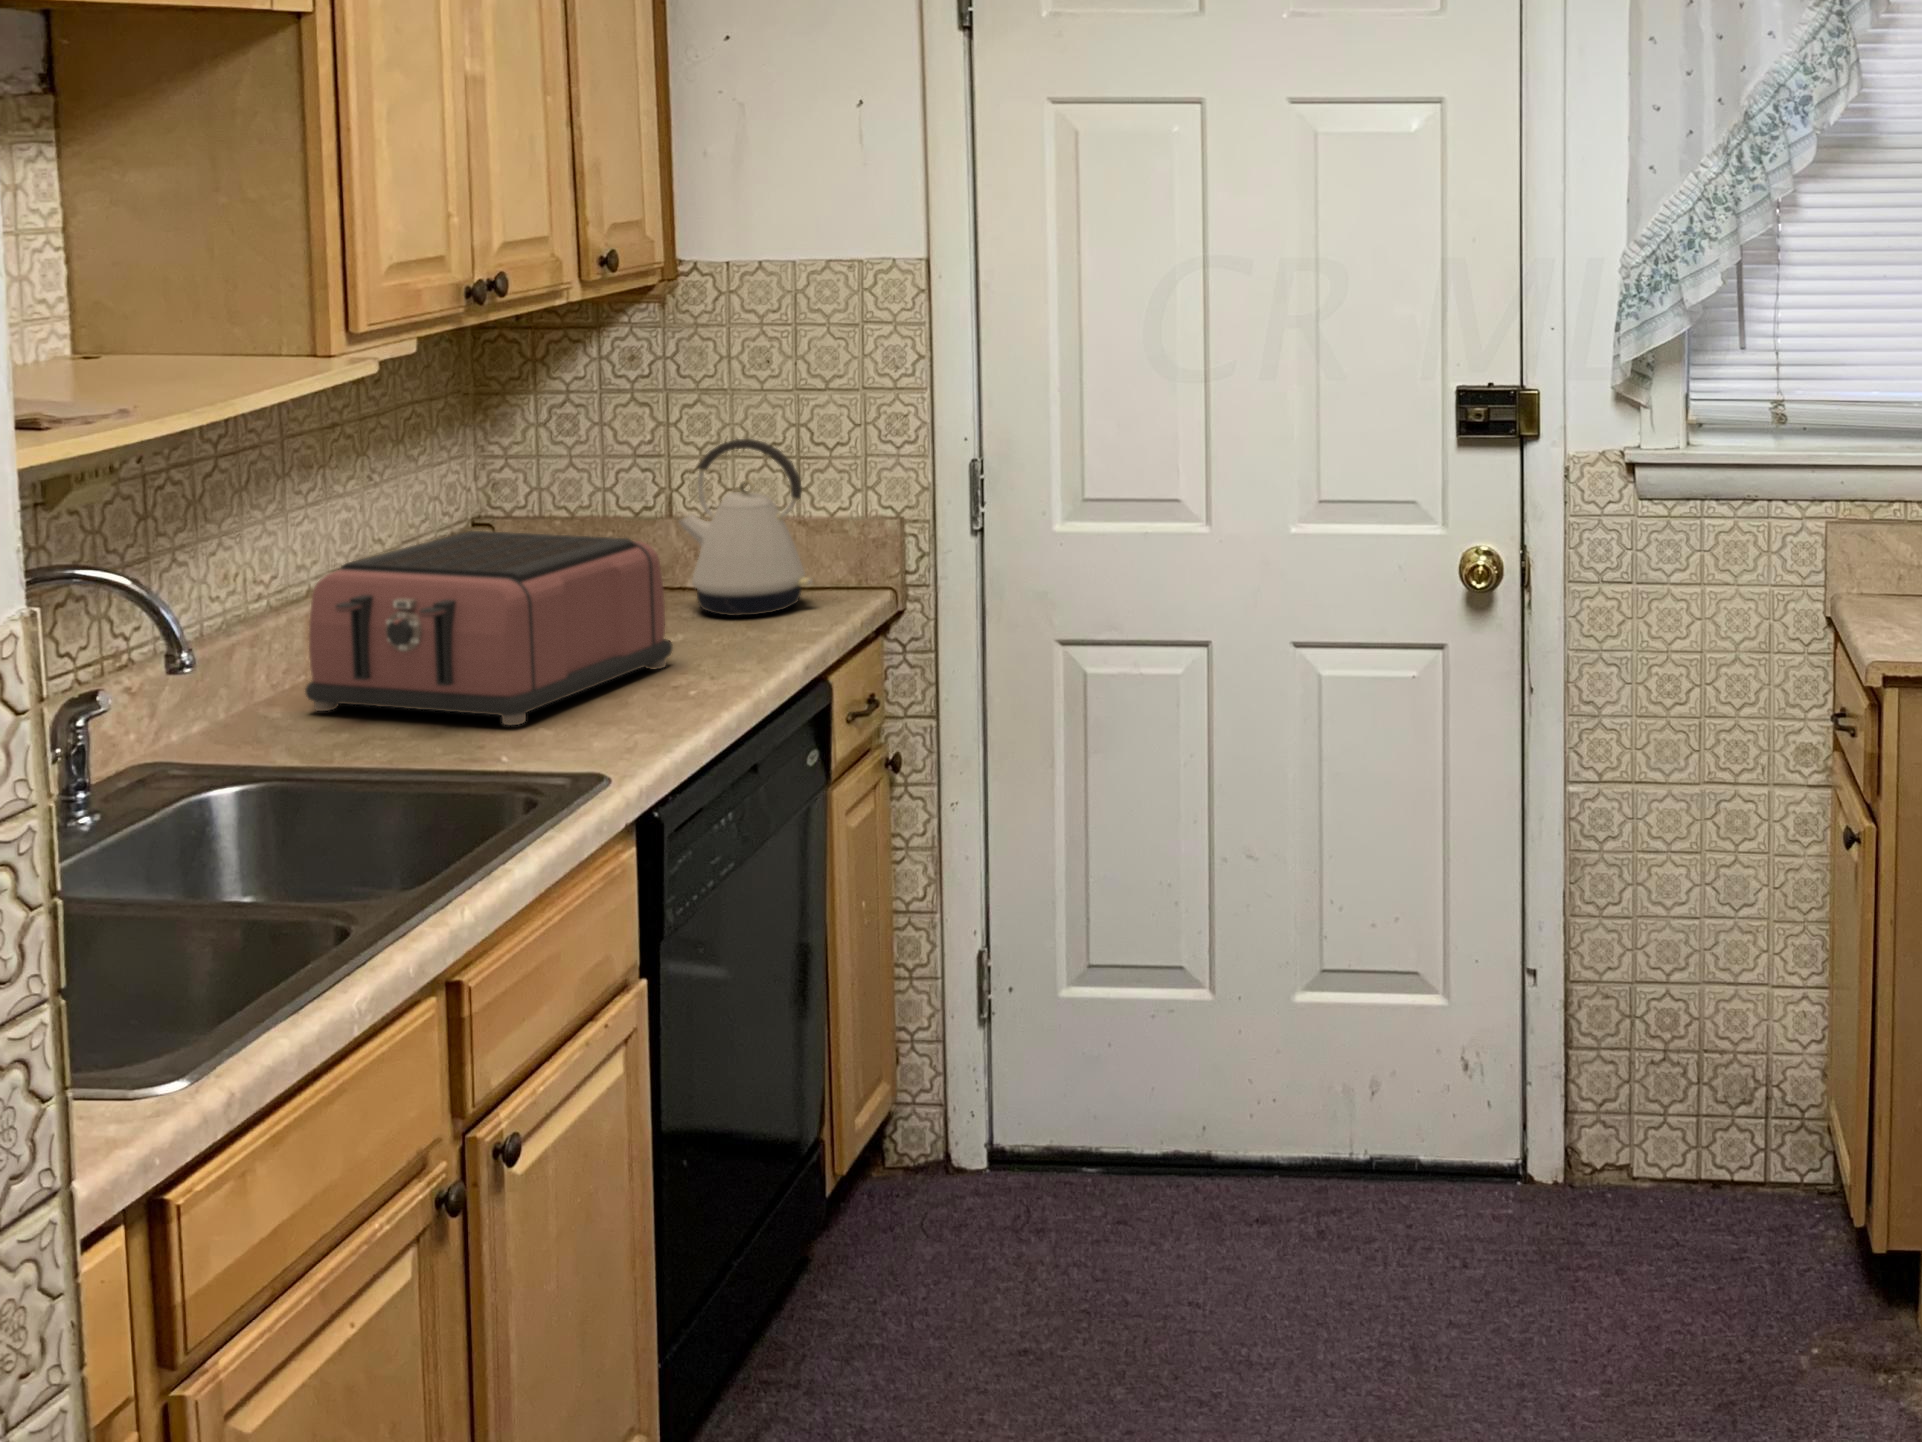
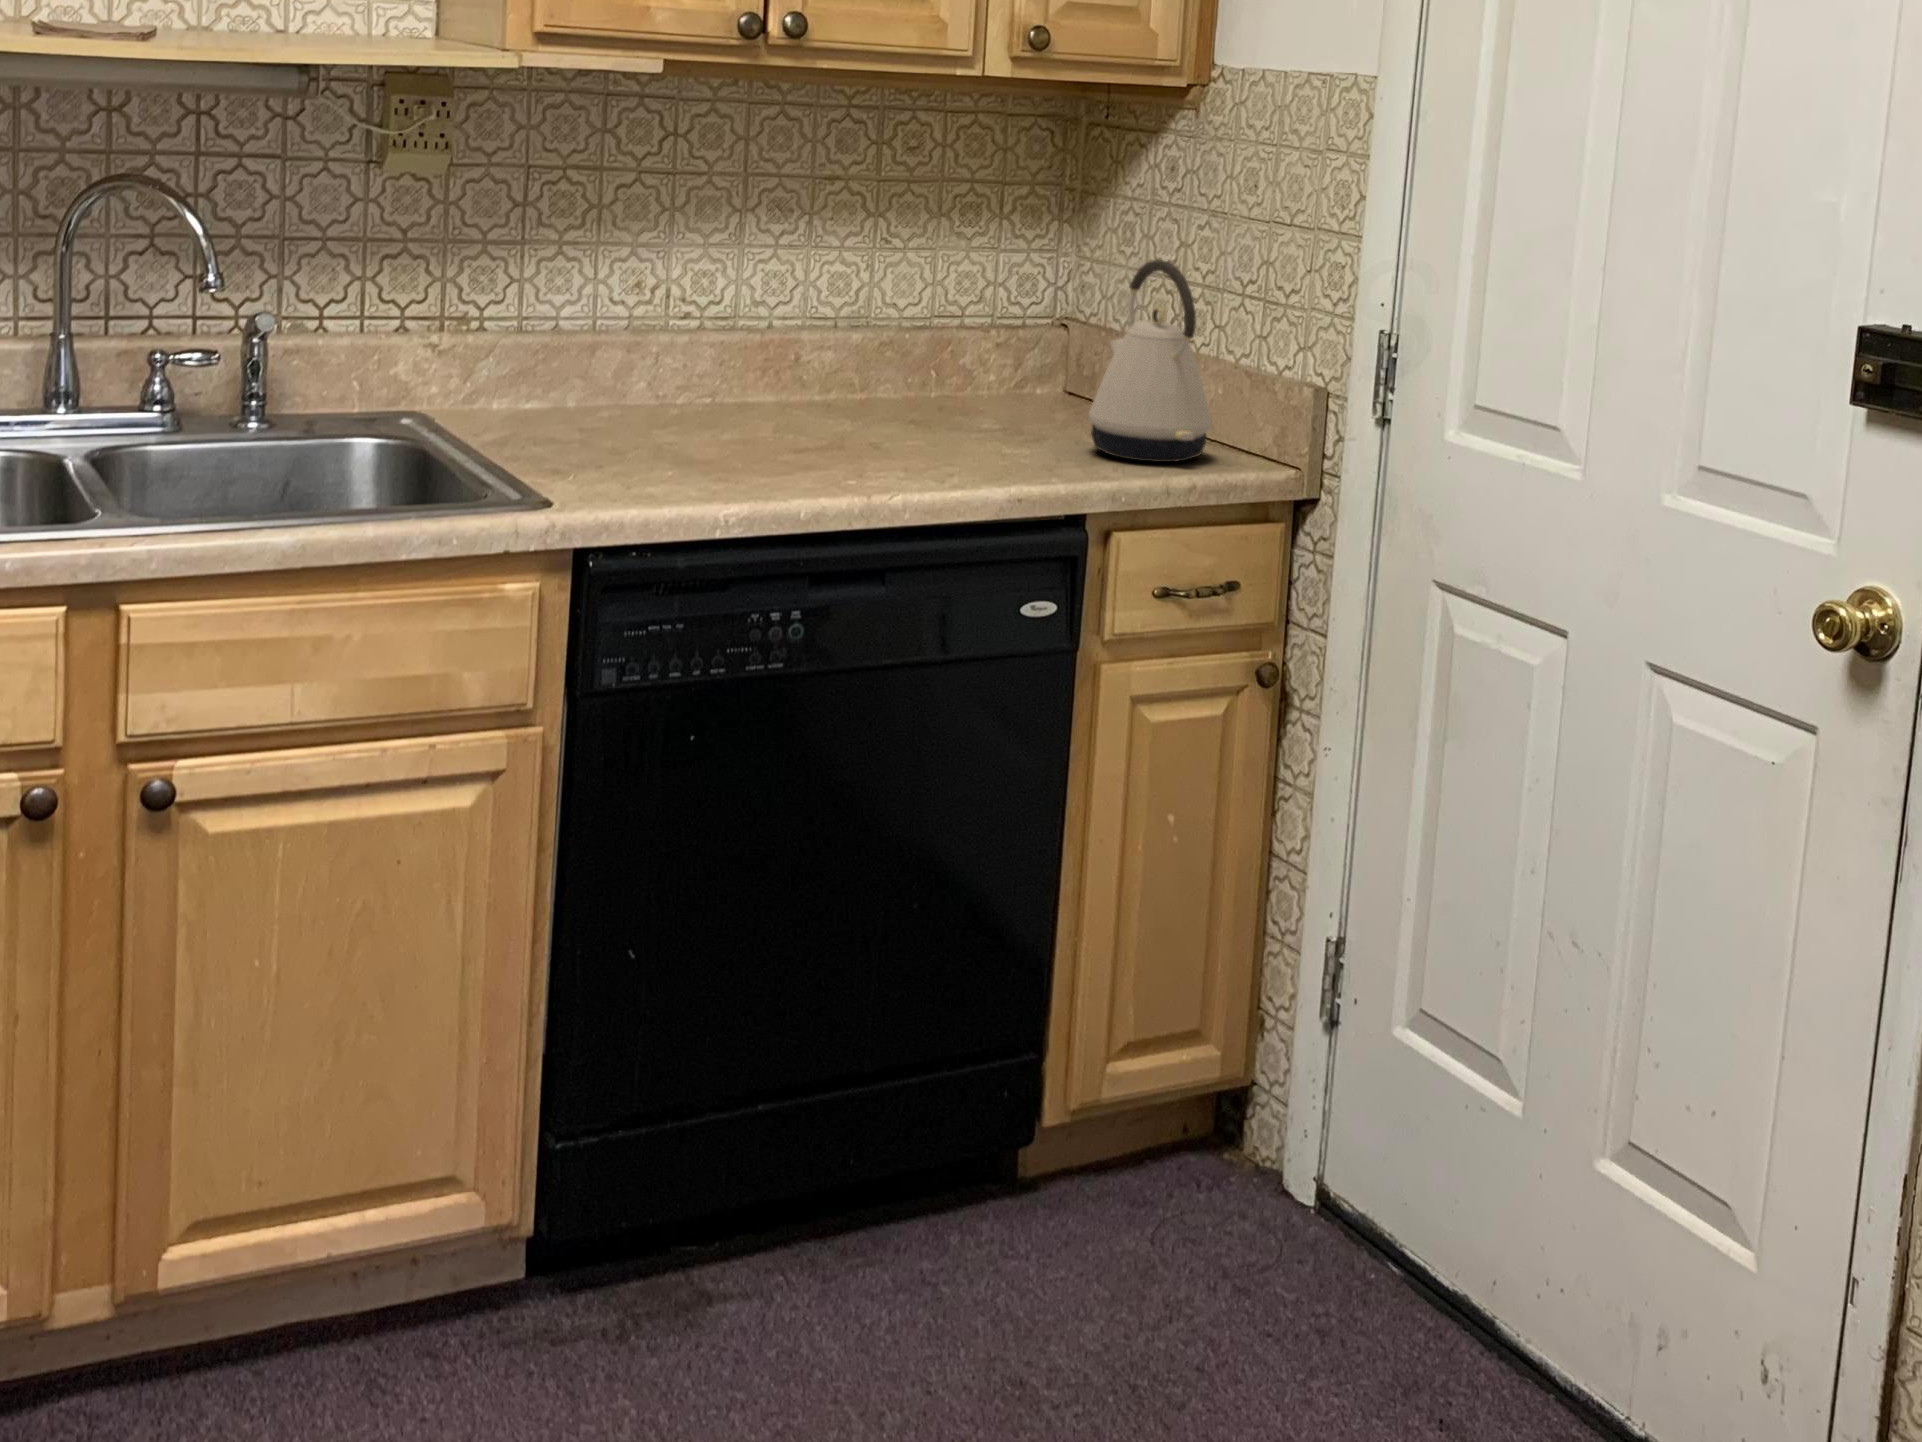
toaster: present [305,531,673,725] -> none [610,287,929,467]

